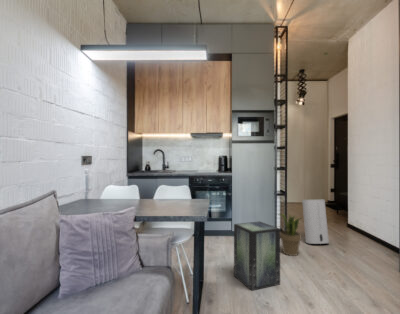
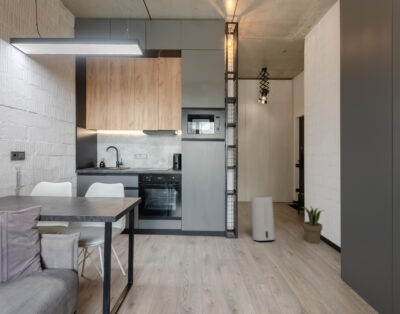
potted plant: present [280,215,301,256] -> present [302,207,322,243]
storage box: present [234,222,280,291] -> none [163,223,206,298]

